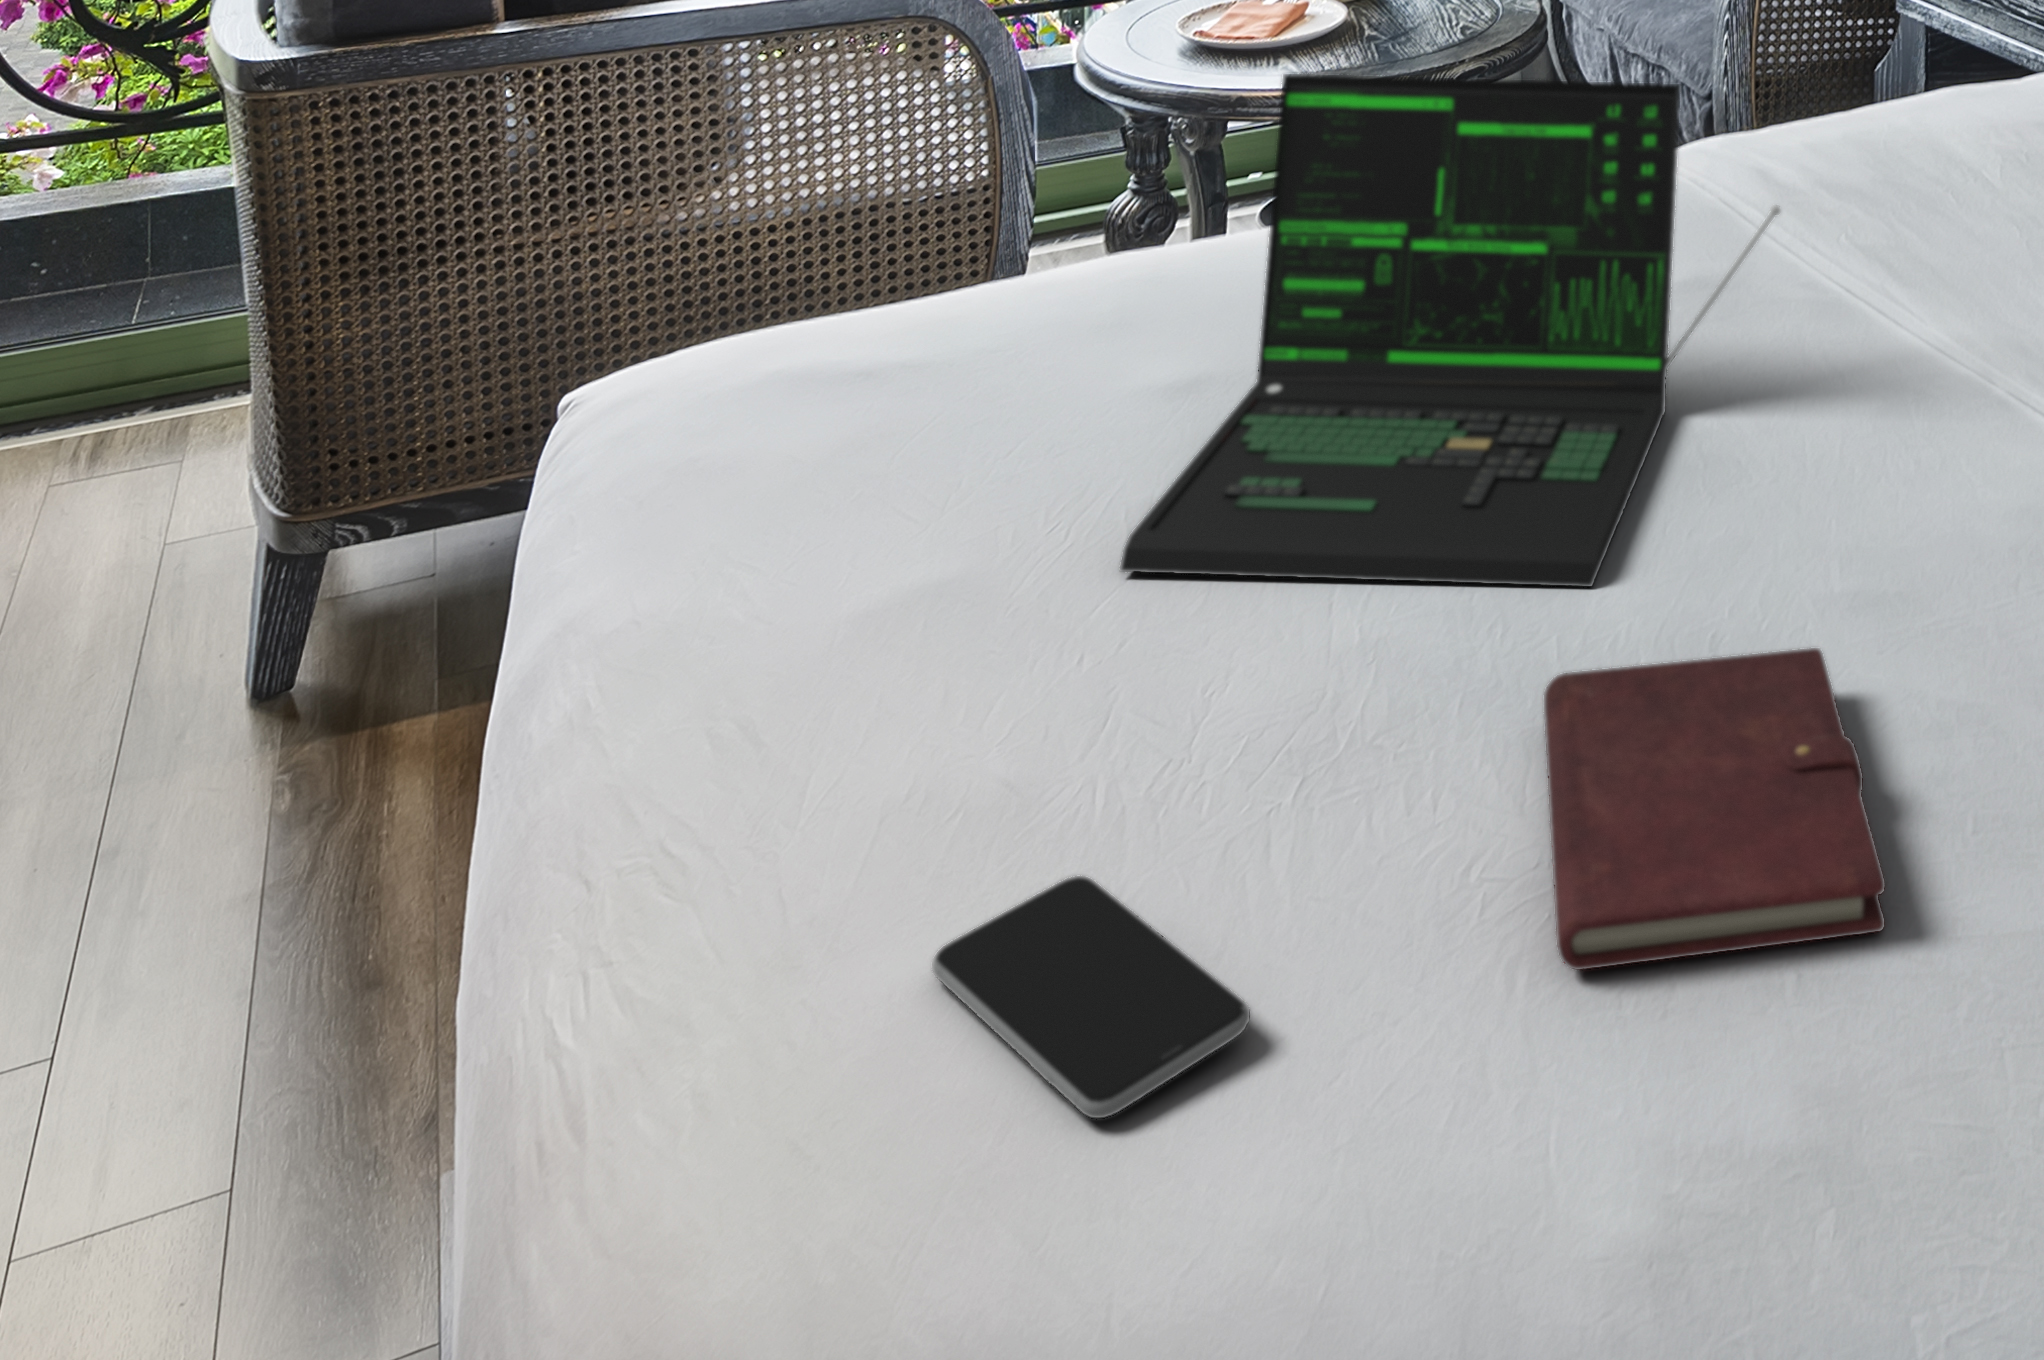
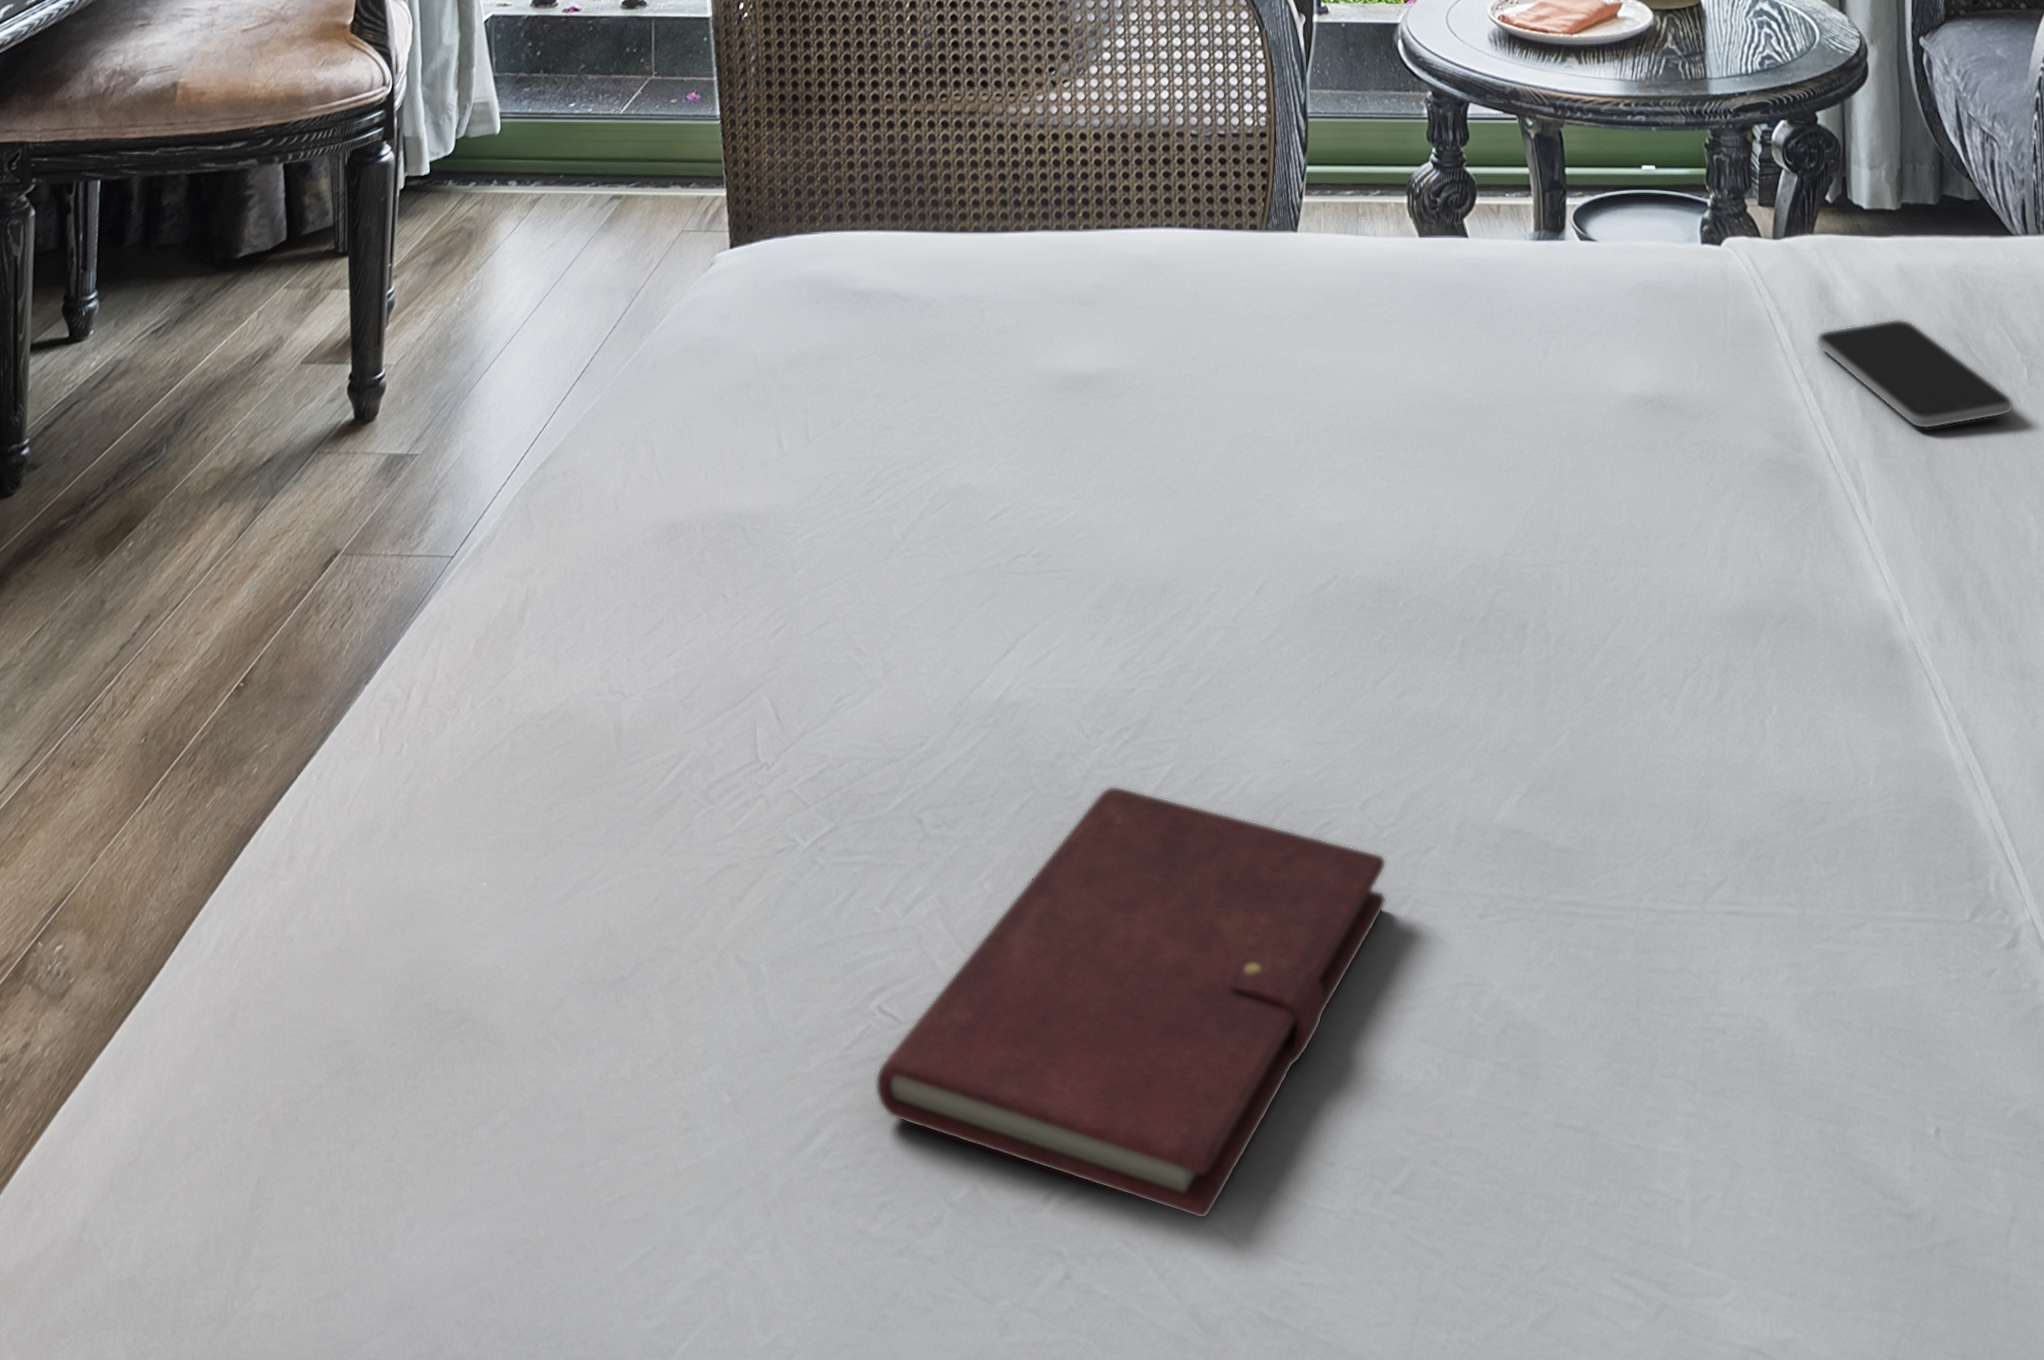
laptop: present [1120,74,1780,587] -> none [889,81,1635,703]
smartphone: present [932,876,1250,1118] -> present [1817,320,2013,427]

